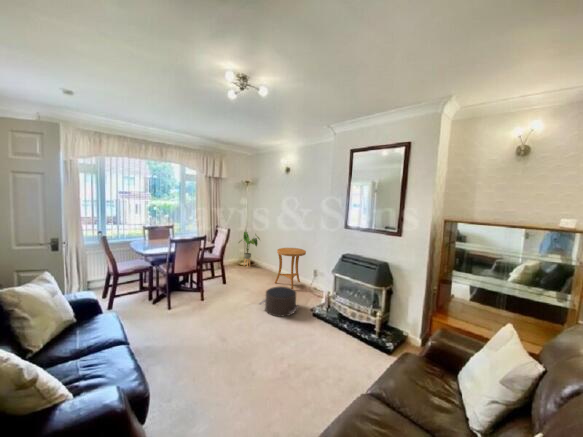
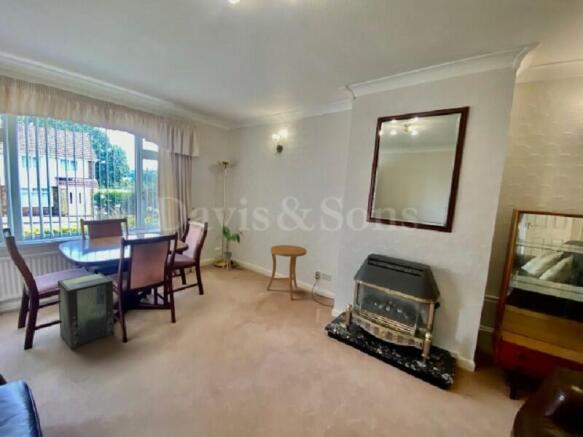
storage box: none [130,263,163,311] -> present [58,273,114,349]
pouf: present [259,287,299,316] -> none [255,298,310,341]

